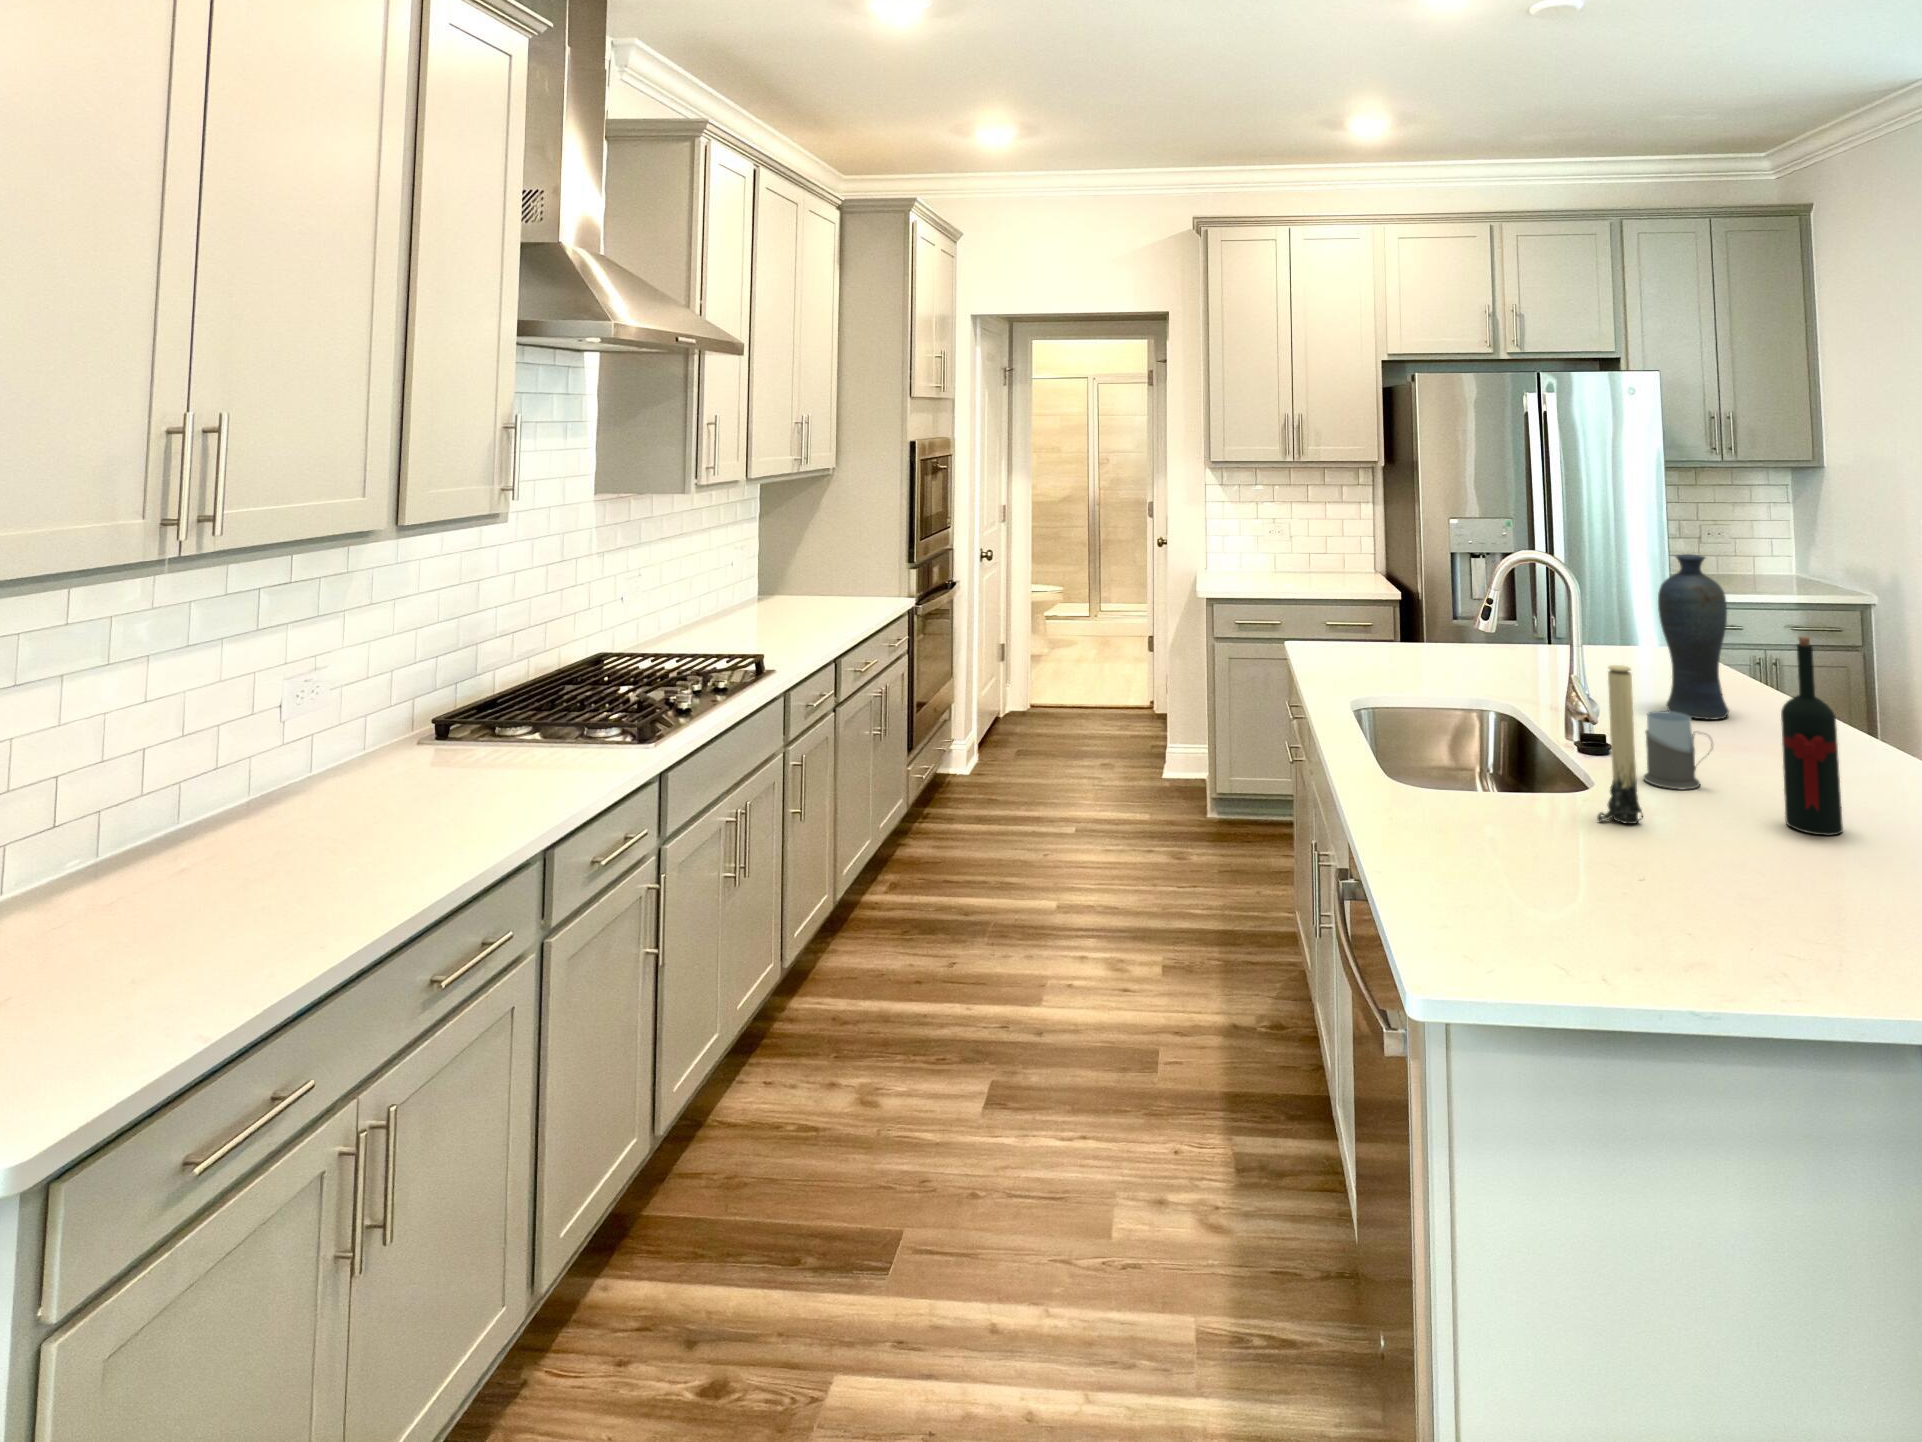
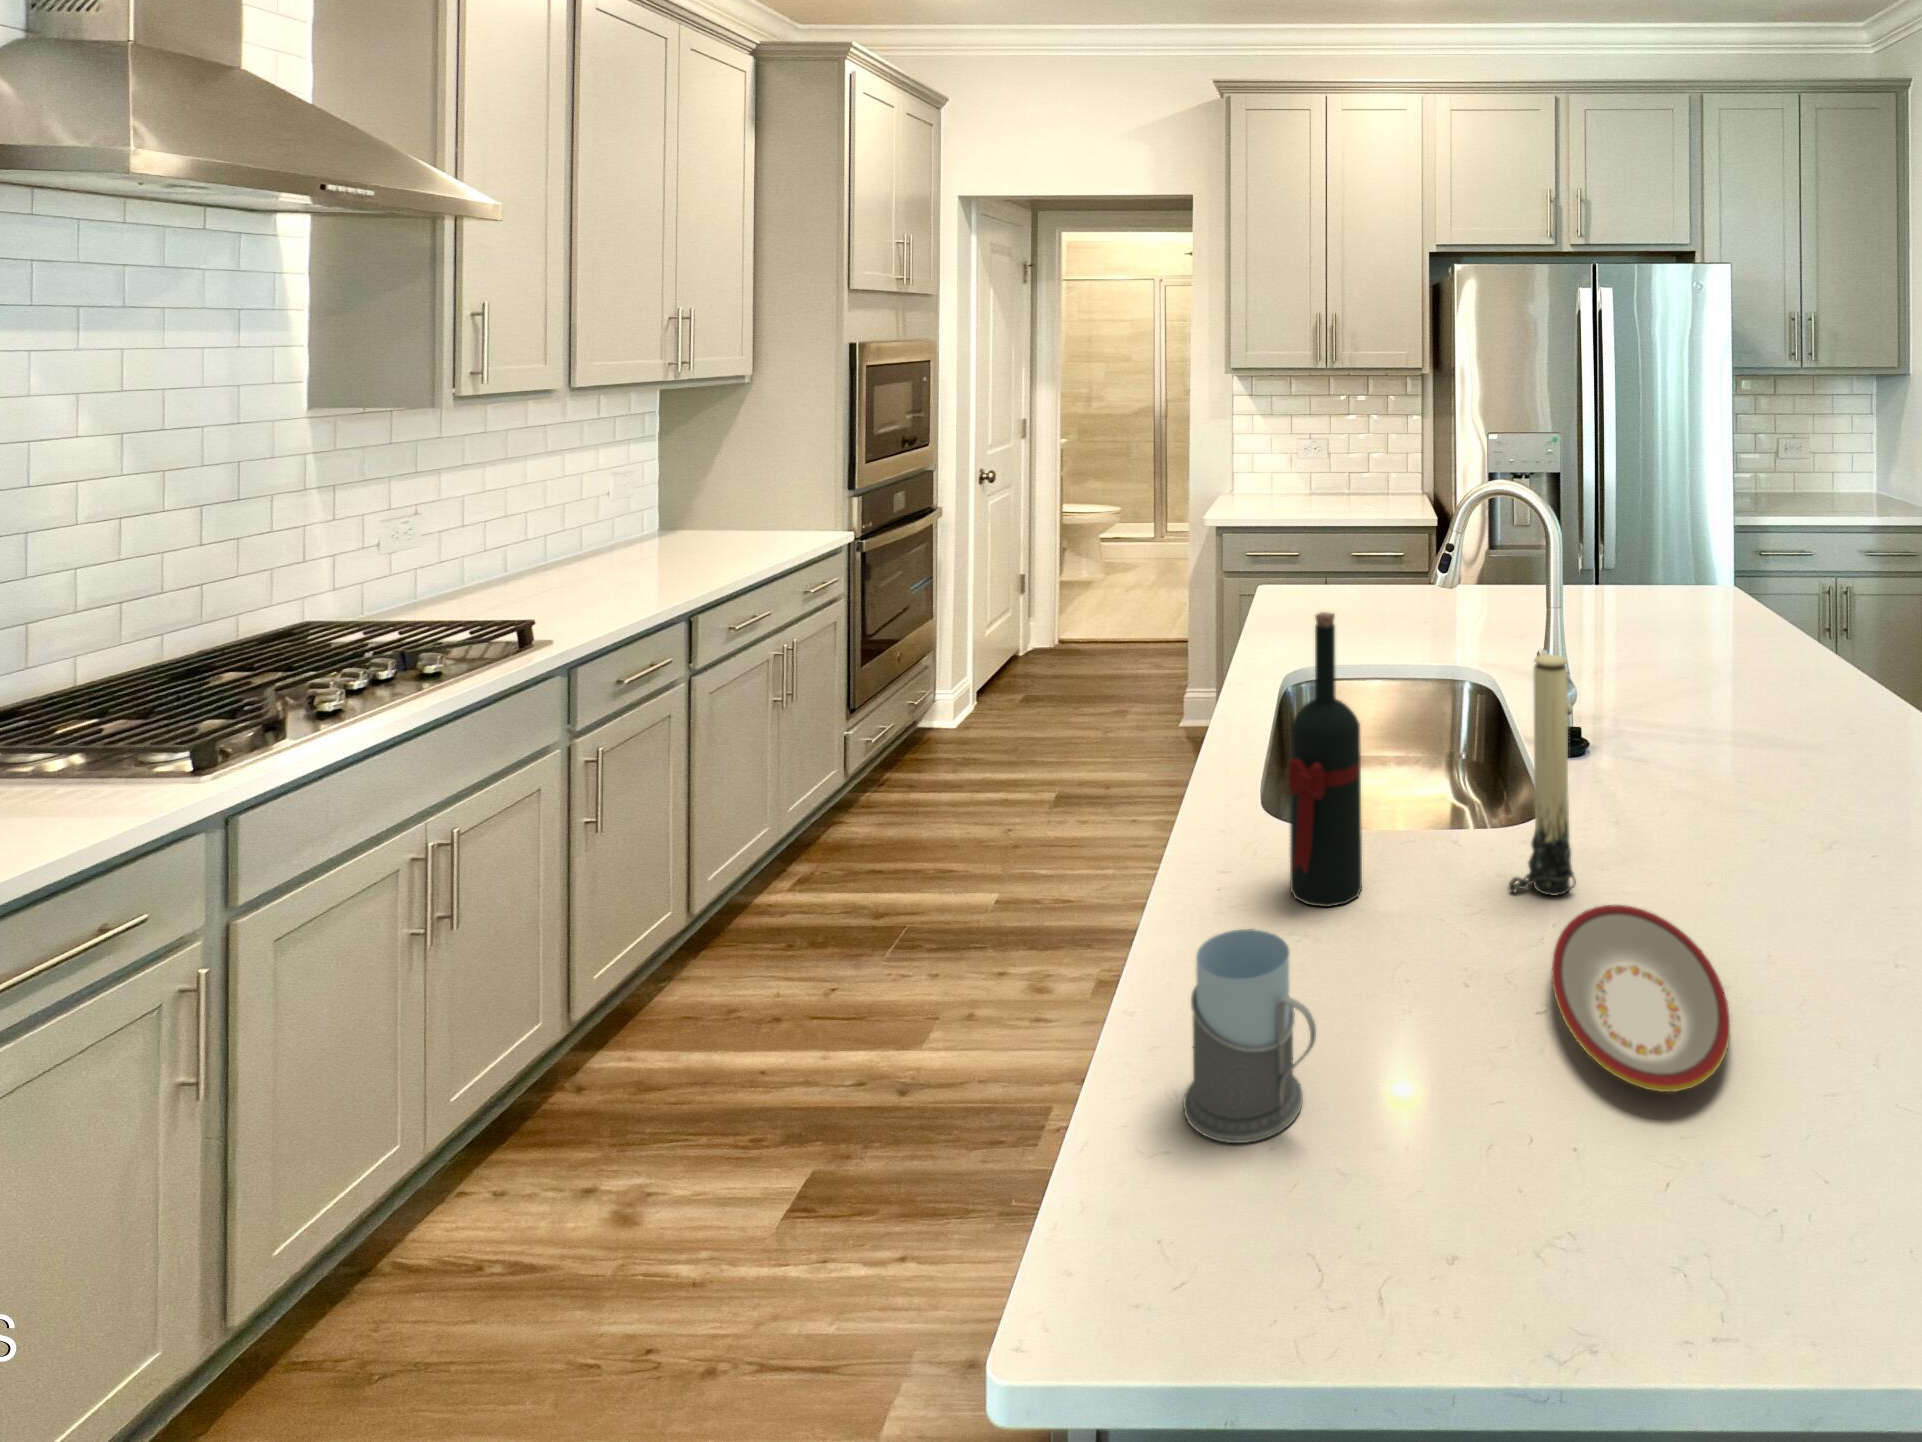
vase: present [1658,554,1729,720] -> none [1672,477,1756,692]
wine bottle: present [1781,636,1843,835] -> present [1289,612,1362,907]
mug: present [1643,711,1712,790] -> present [1183,929,1316,1143]
plate: none [1648,823,1774,898] -> present [1552,905,1730,1092]

